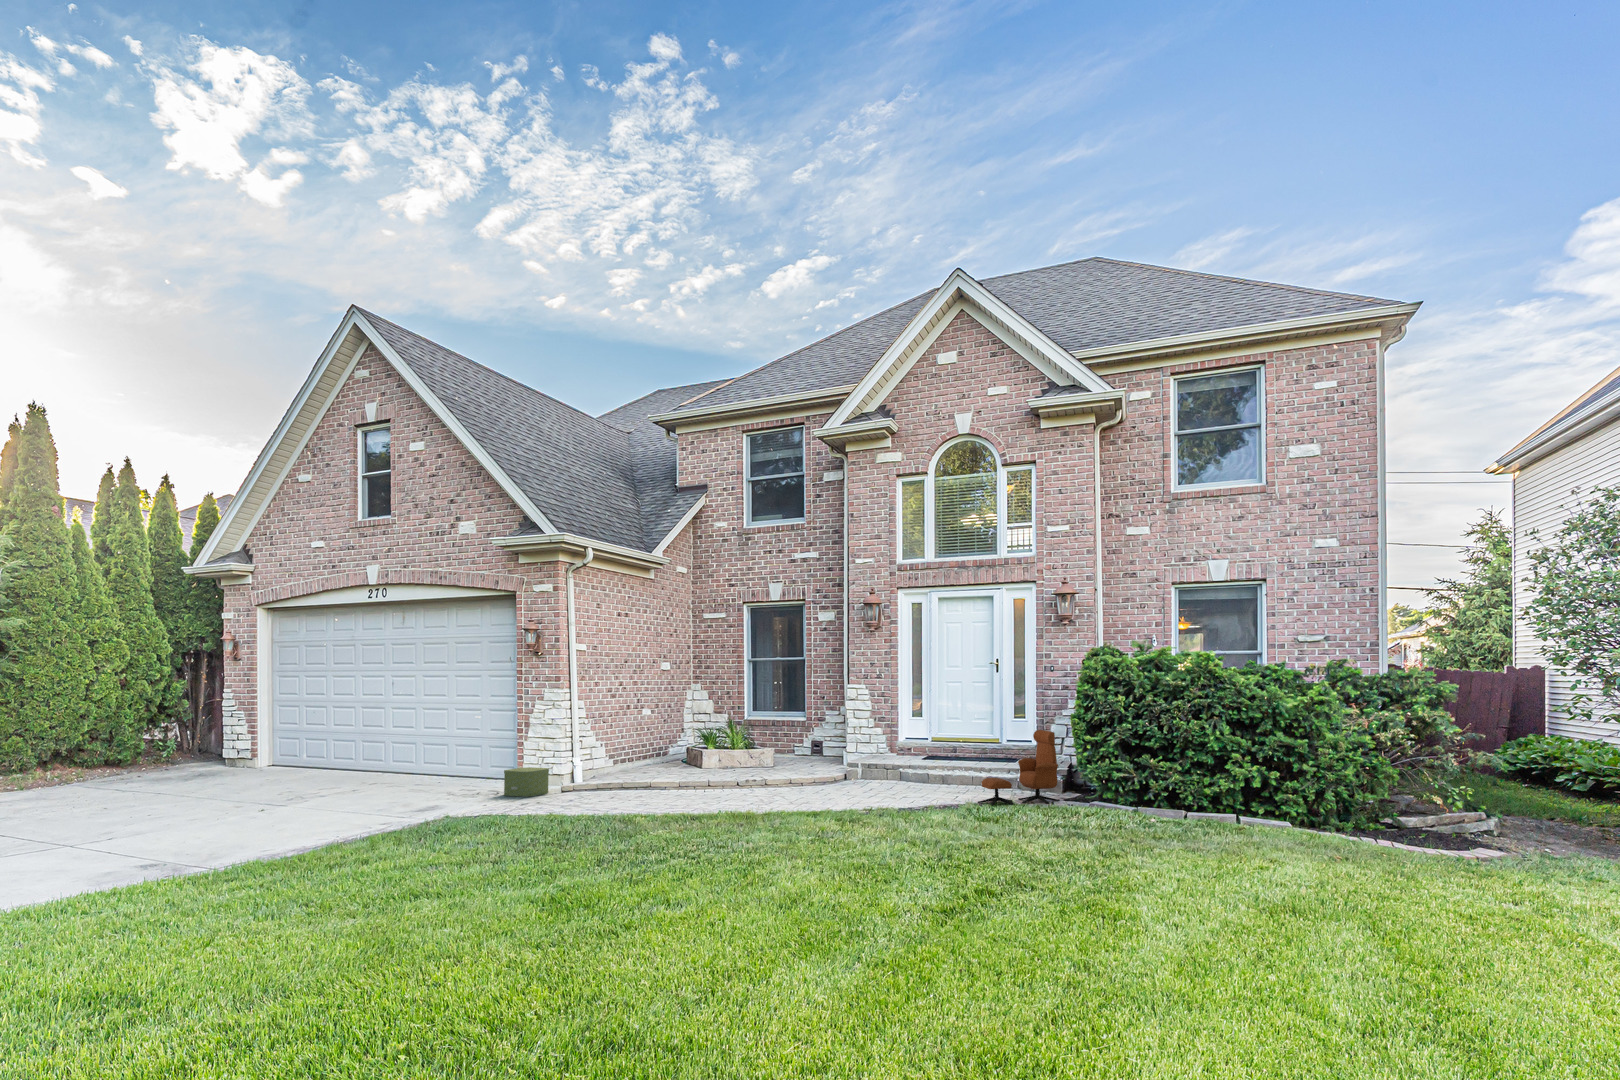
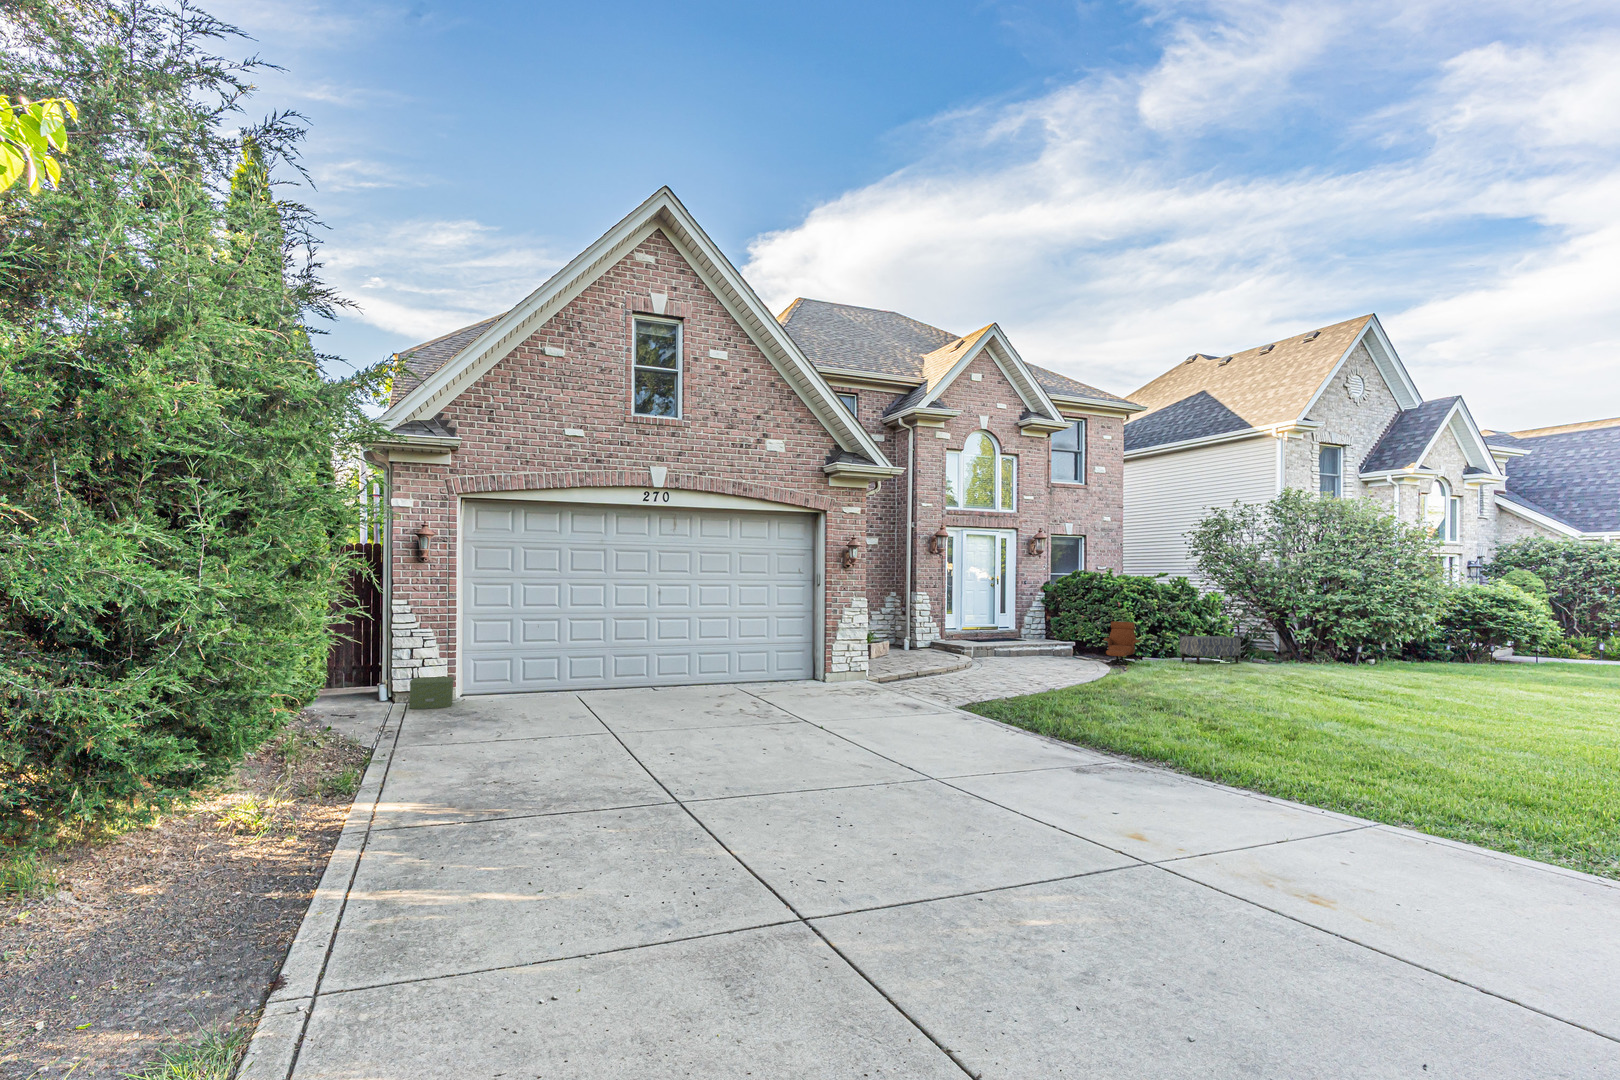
bench: none [1138,761,1255,820] -> present [1180,636,1241,664]
storage box: present [504,767,549,797] -> present [409,677,454,709]

